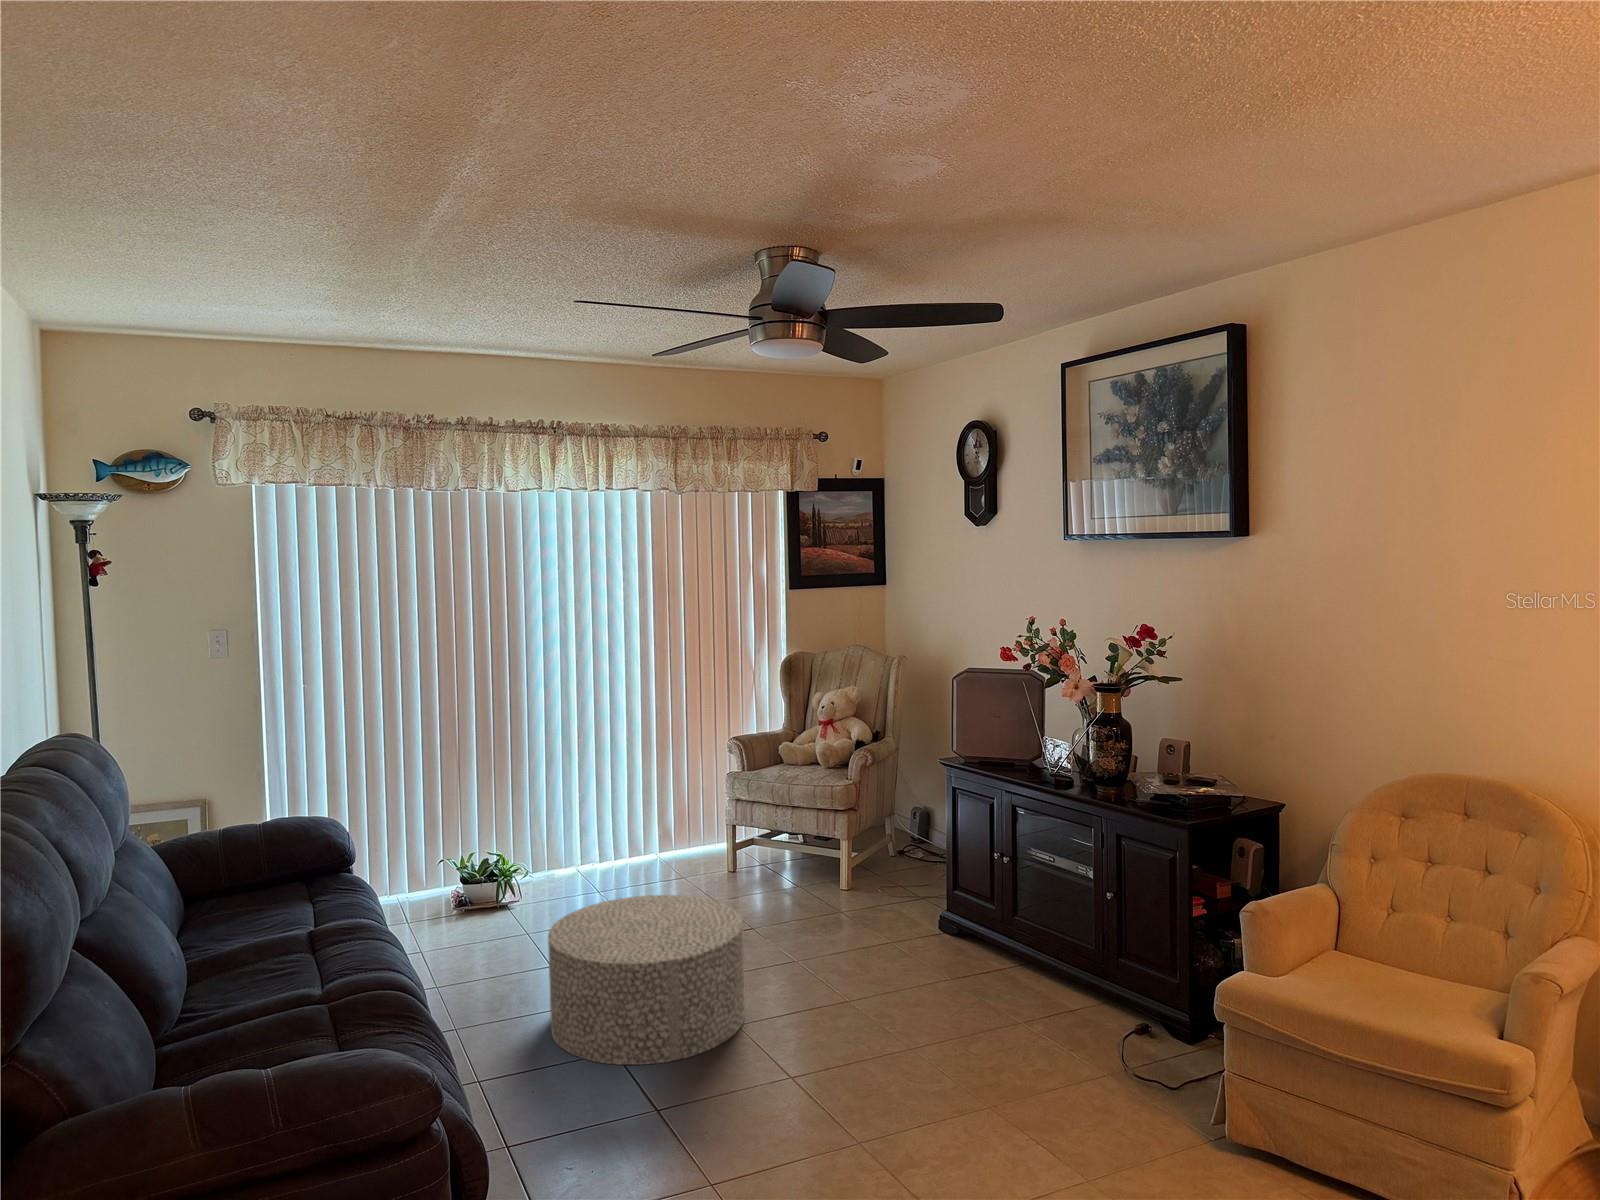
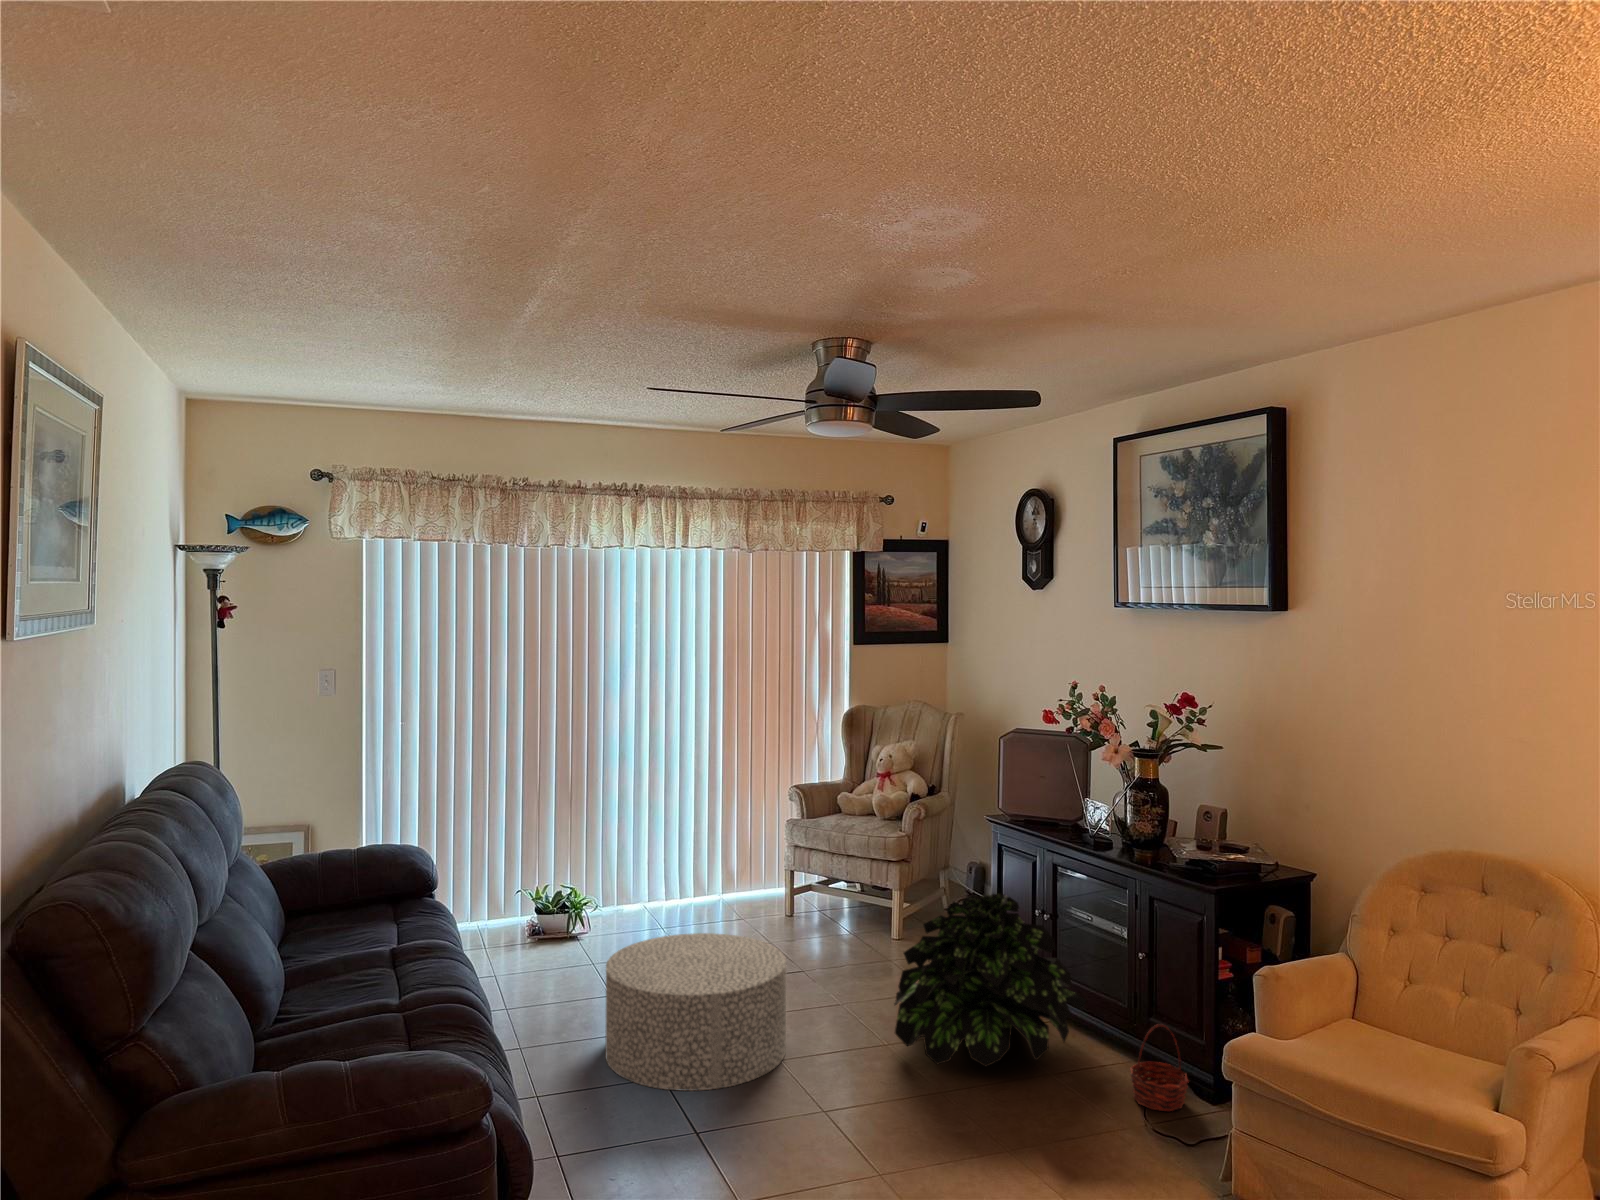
potted plant: none [855,838,1054,1020] -> present [894,894,1086,1067]
basket: none [1105,965,1167,1054] -> present [1130,1024,1188,1111]

